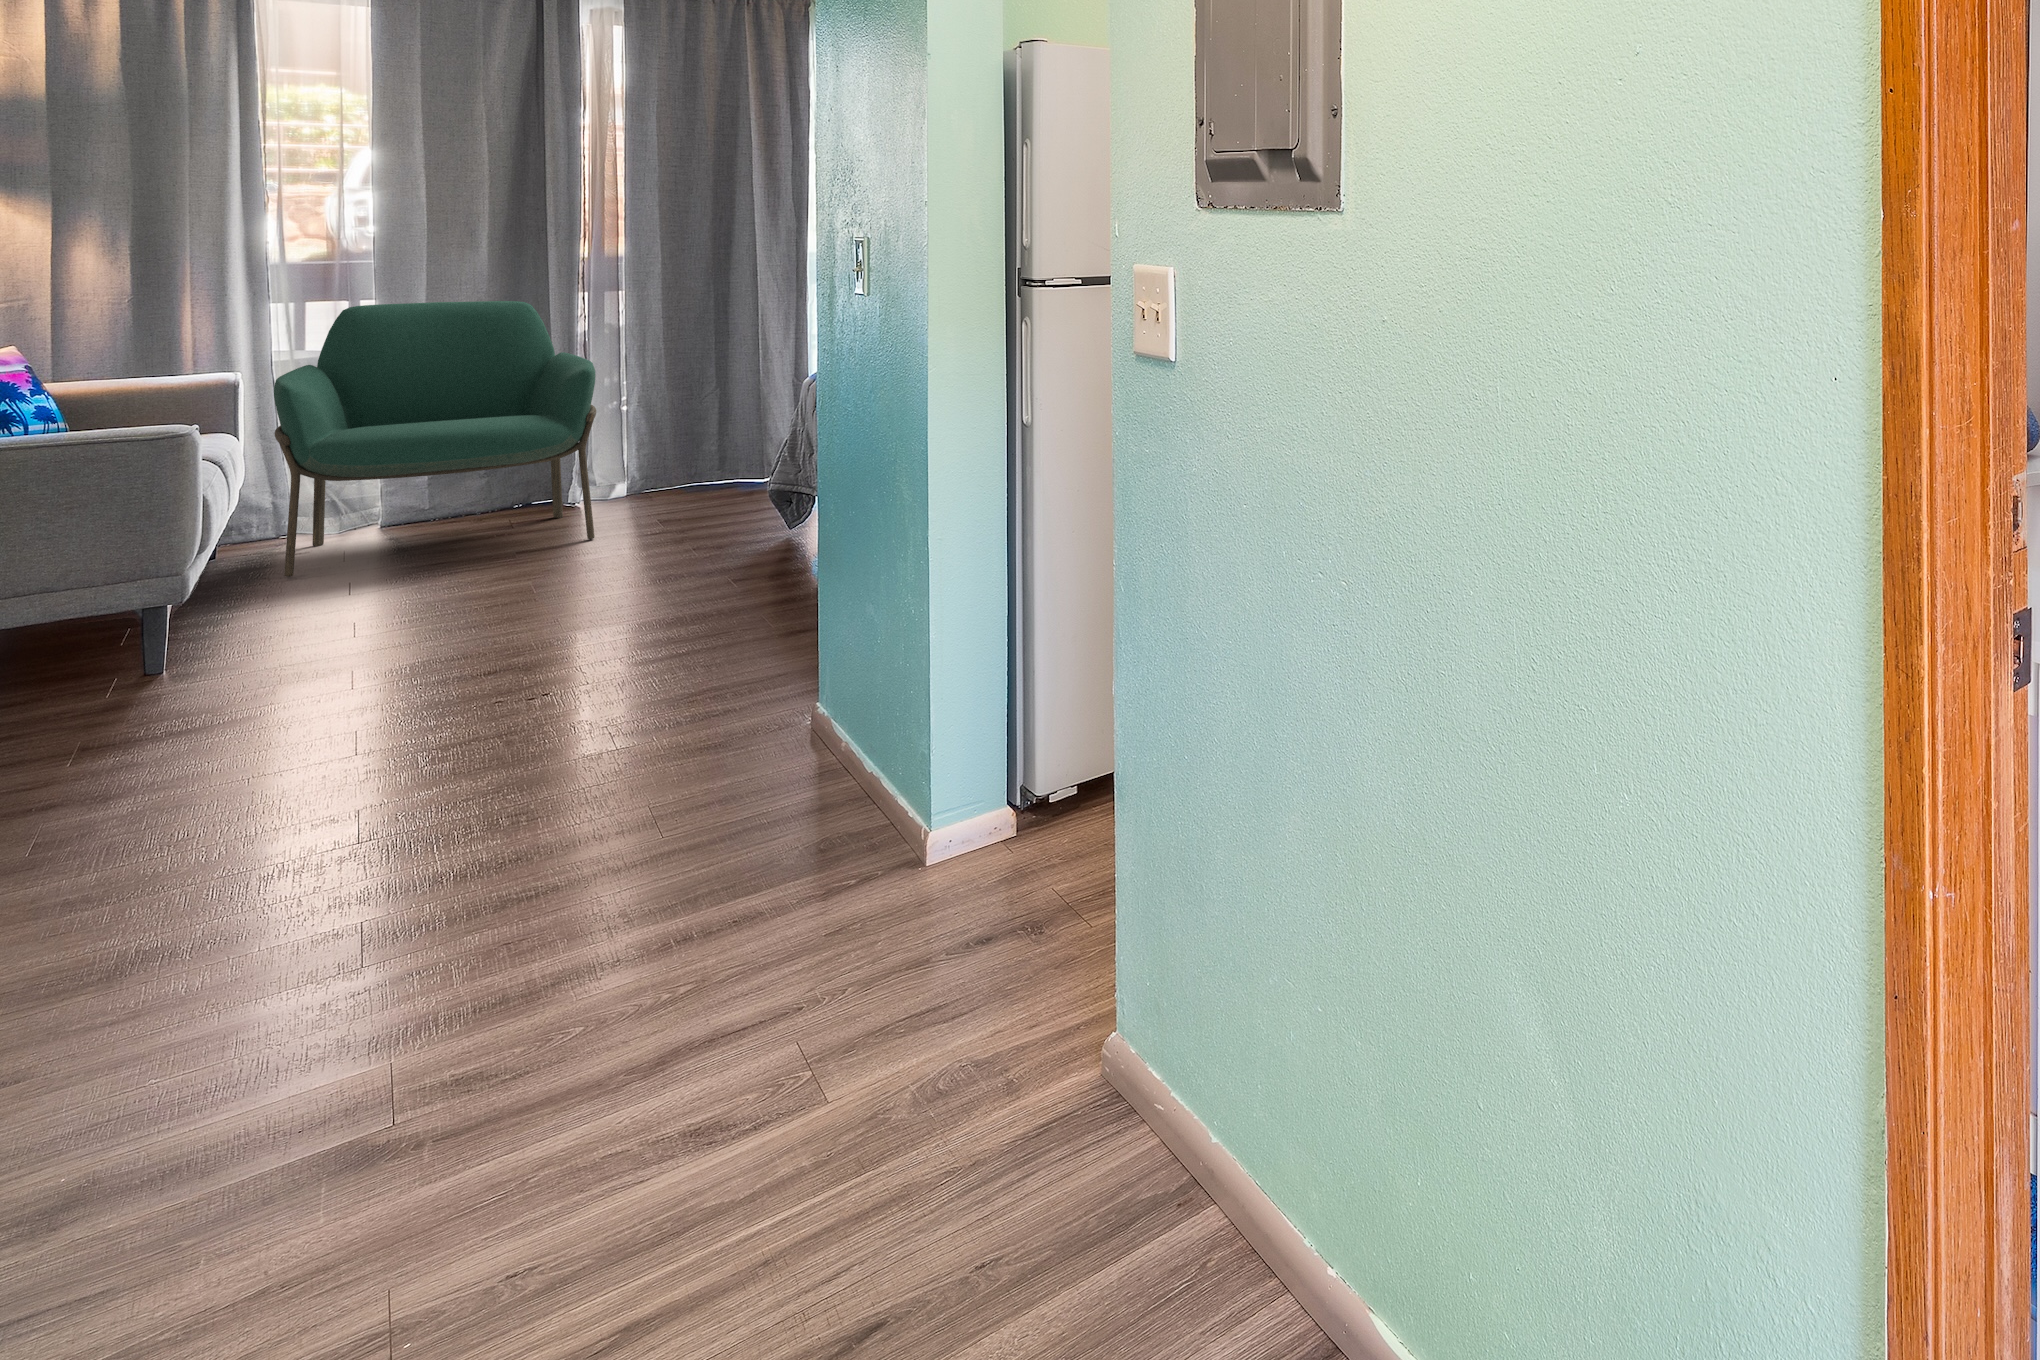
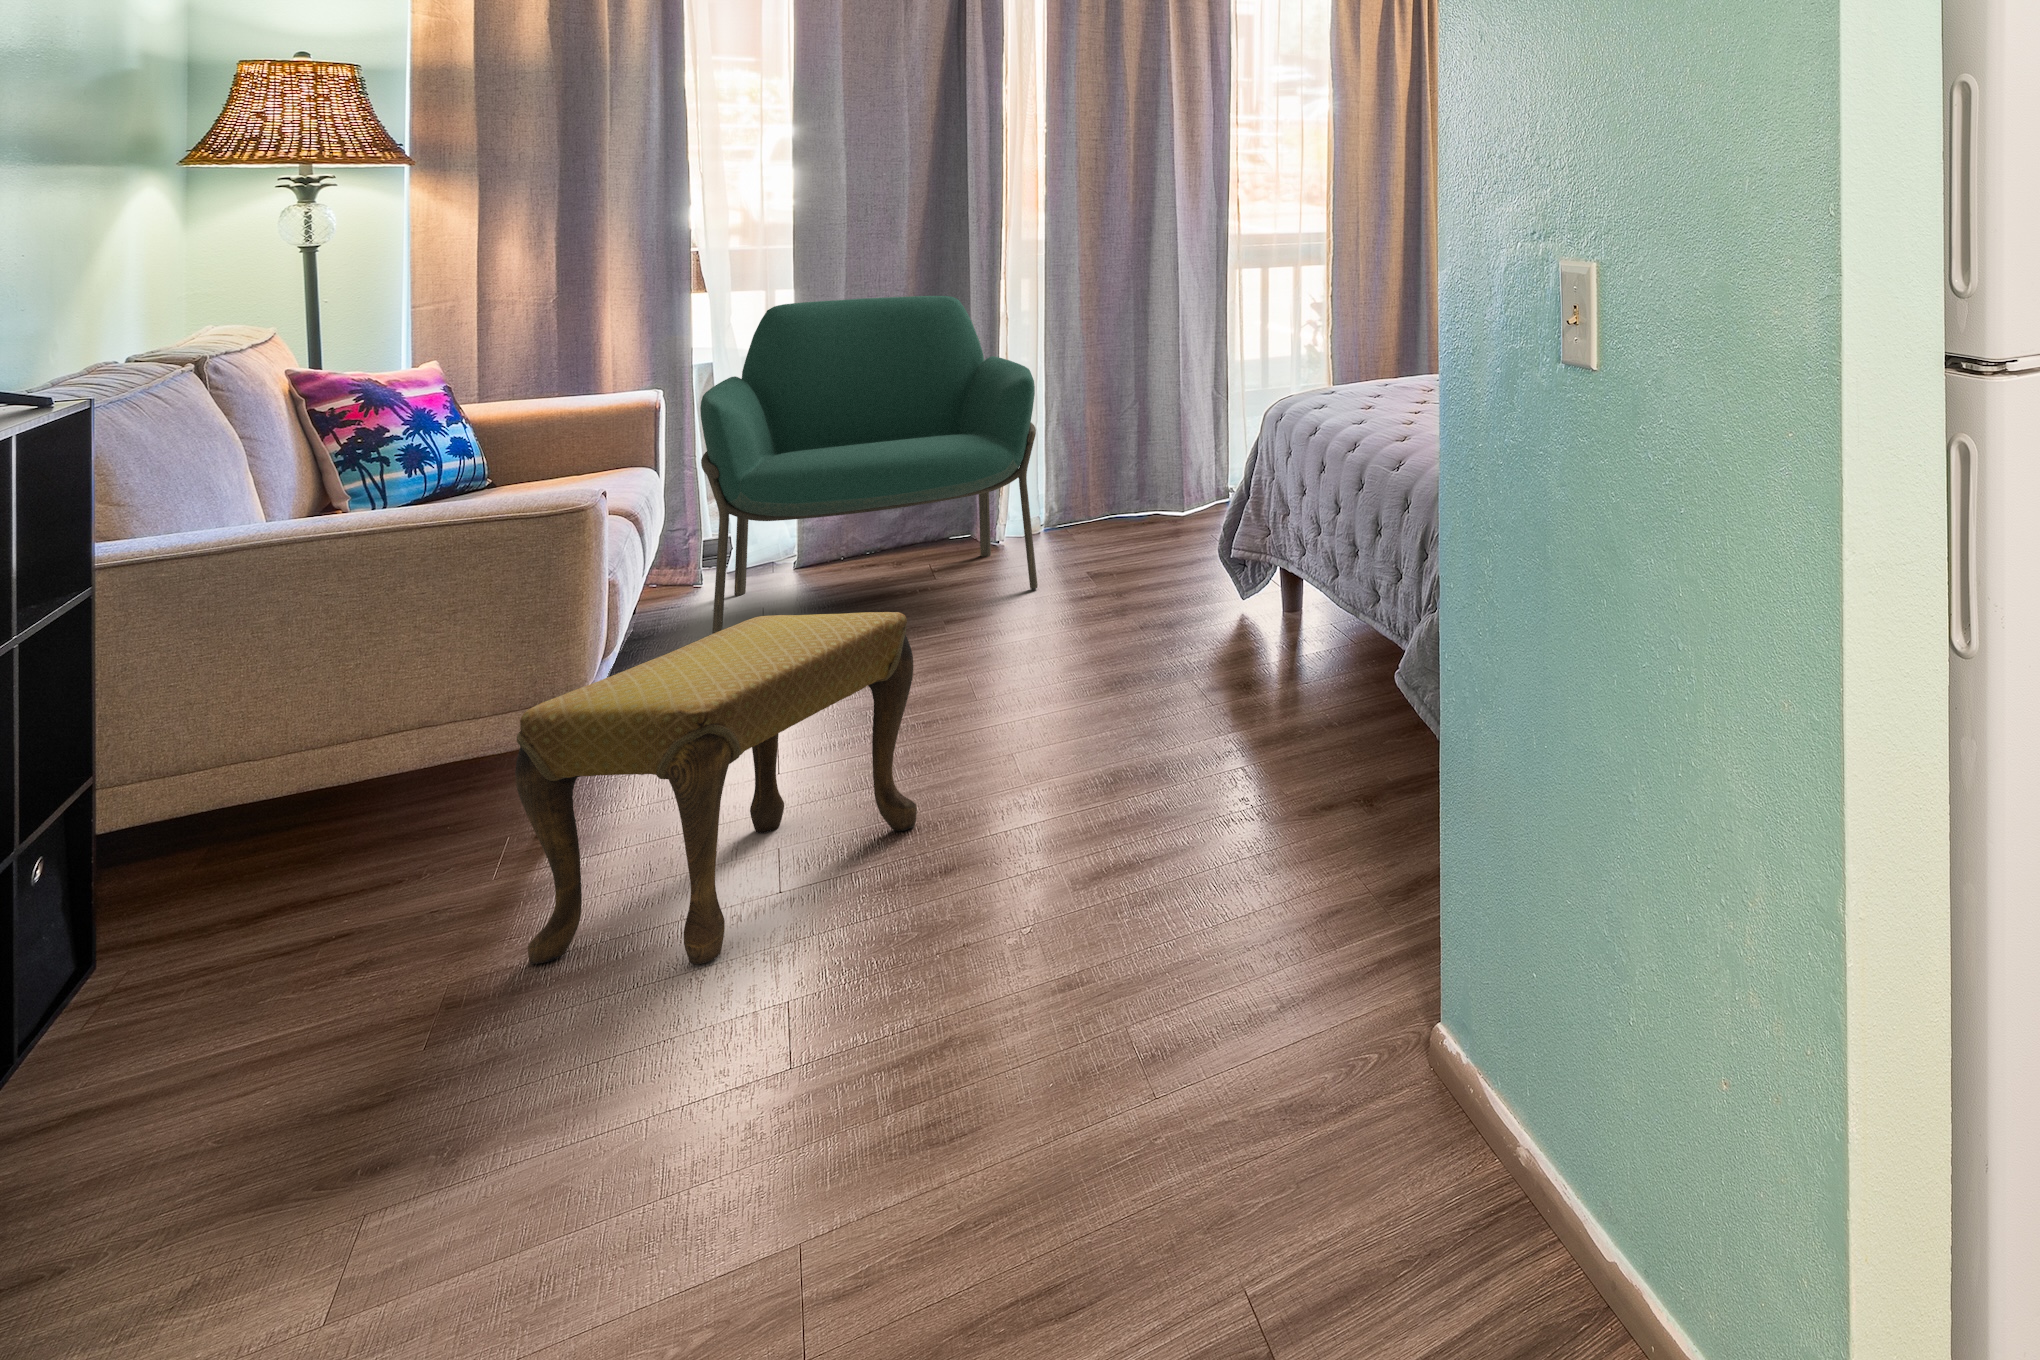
footstool: none [93,525,431,747] -> present [515,612,917,964]

